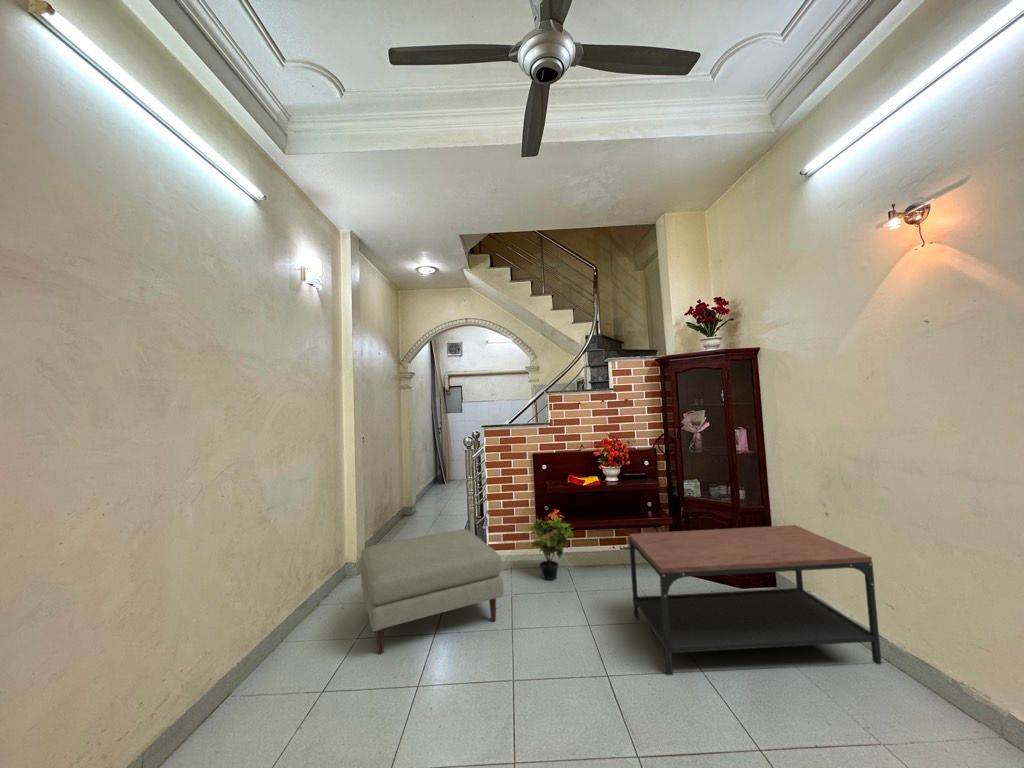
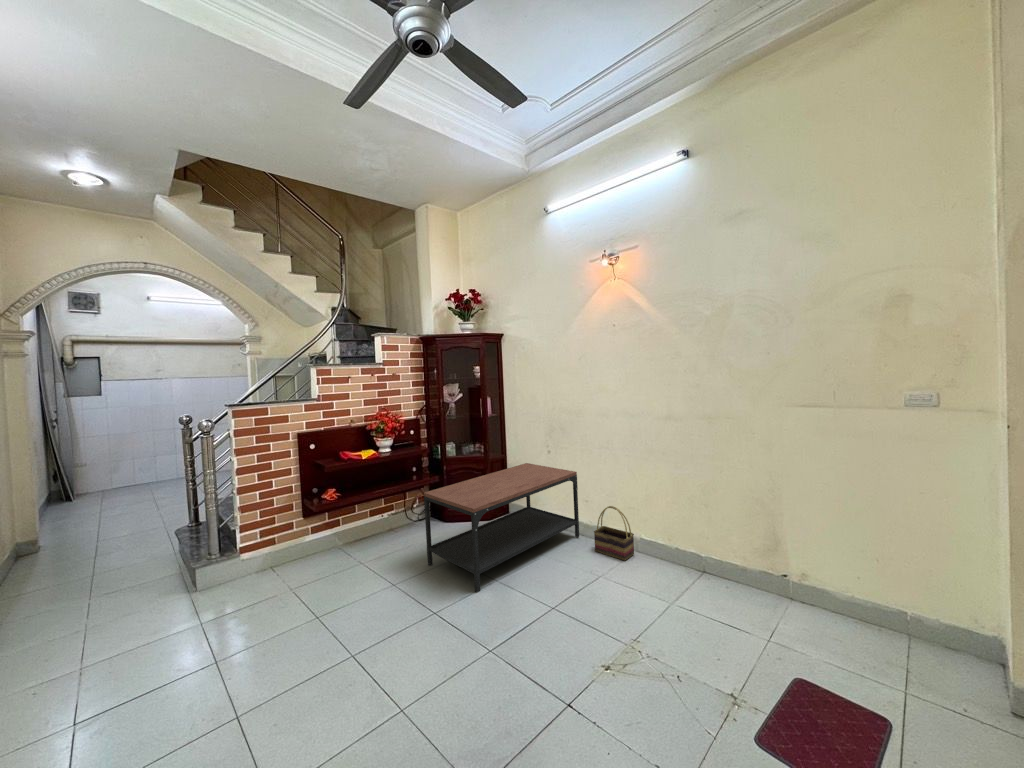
potted plant: present [528,514,574,580] -> none [297,494,354,564]
ottoman: present [361,529,504,654] -> none [34,534,302,729]
basket: none [896,633,996,748] -> present [594,506,634,561]

